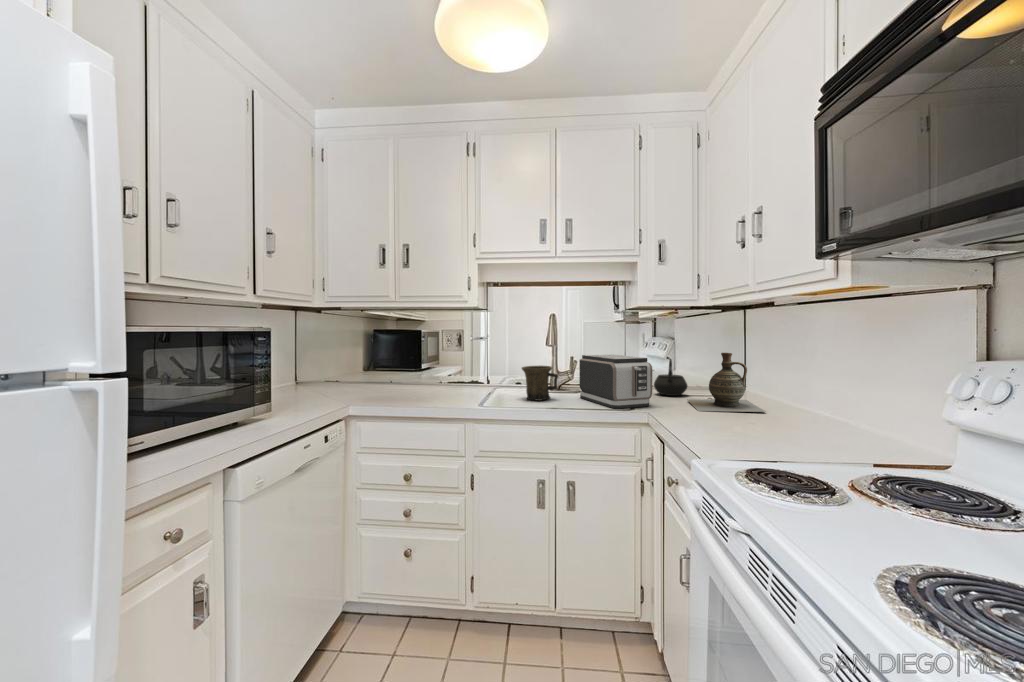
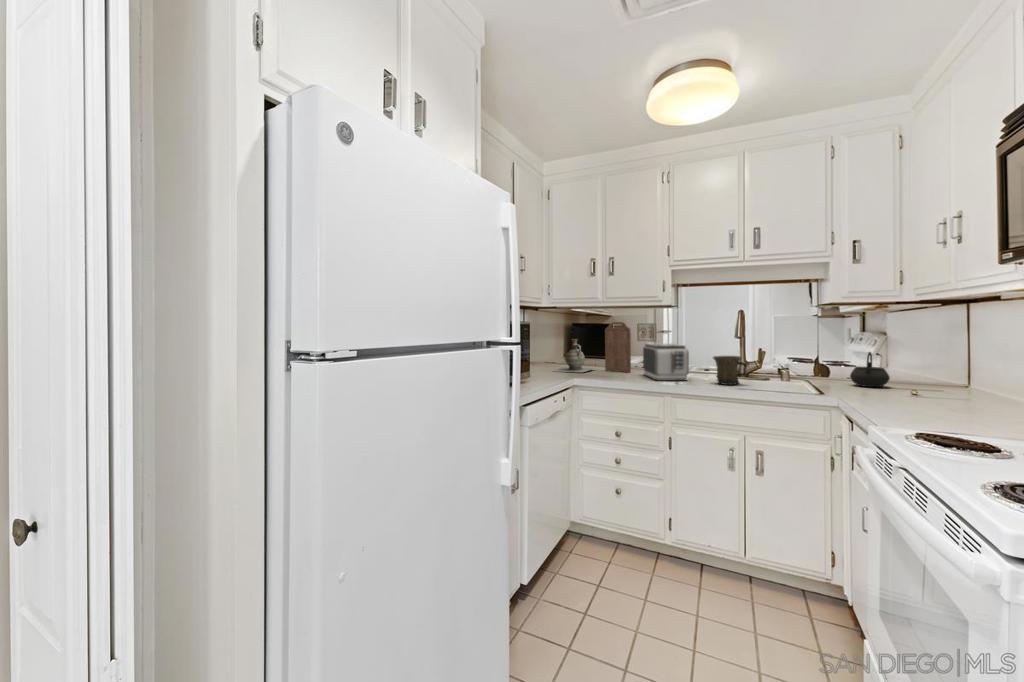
cutting board: none [403,325,434,387] -> present [605,322,631,372]
ceramic jug: present [687,353,766,412] -> present [555,339,594,372]
toaster: present [579,354,652,408] -> present [643,344,689,381]

